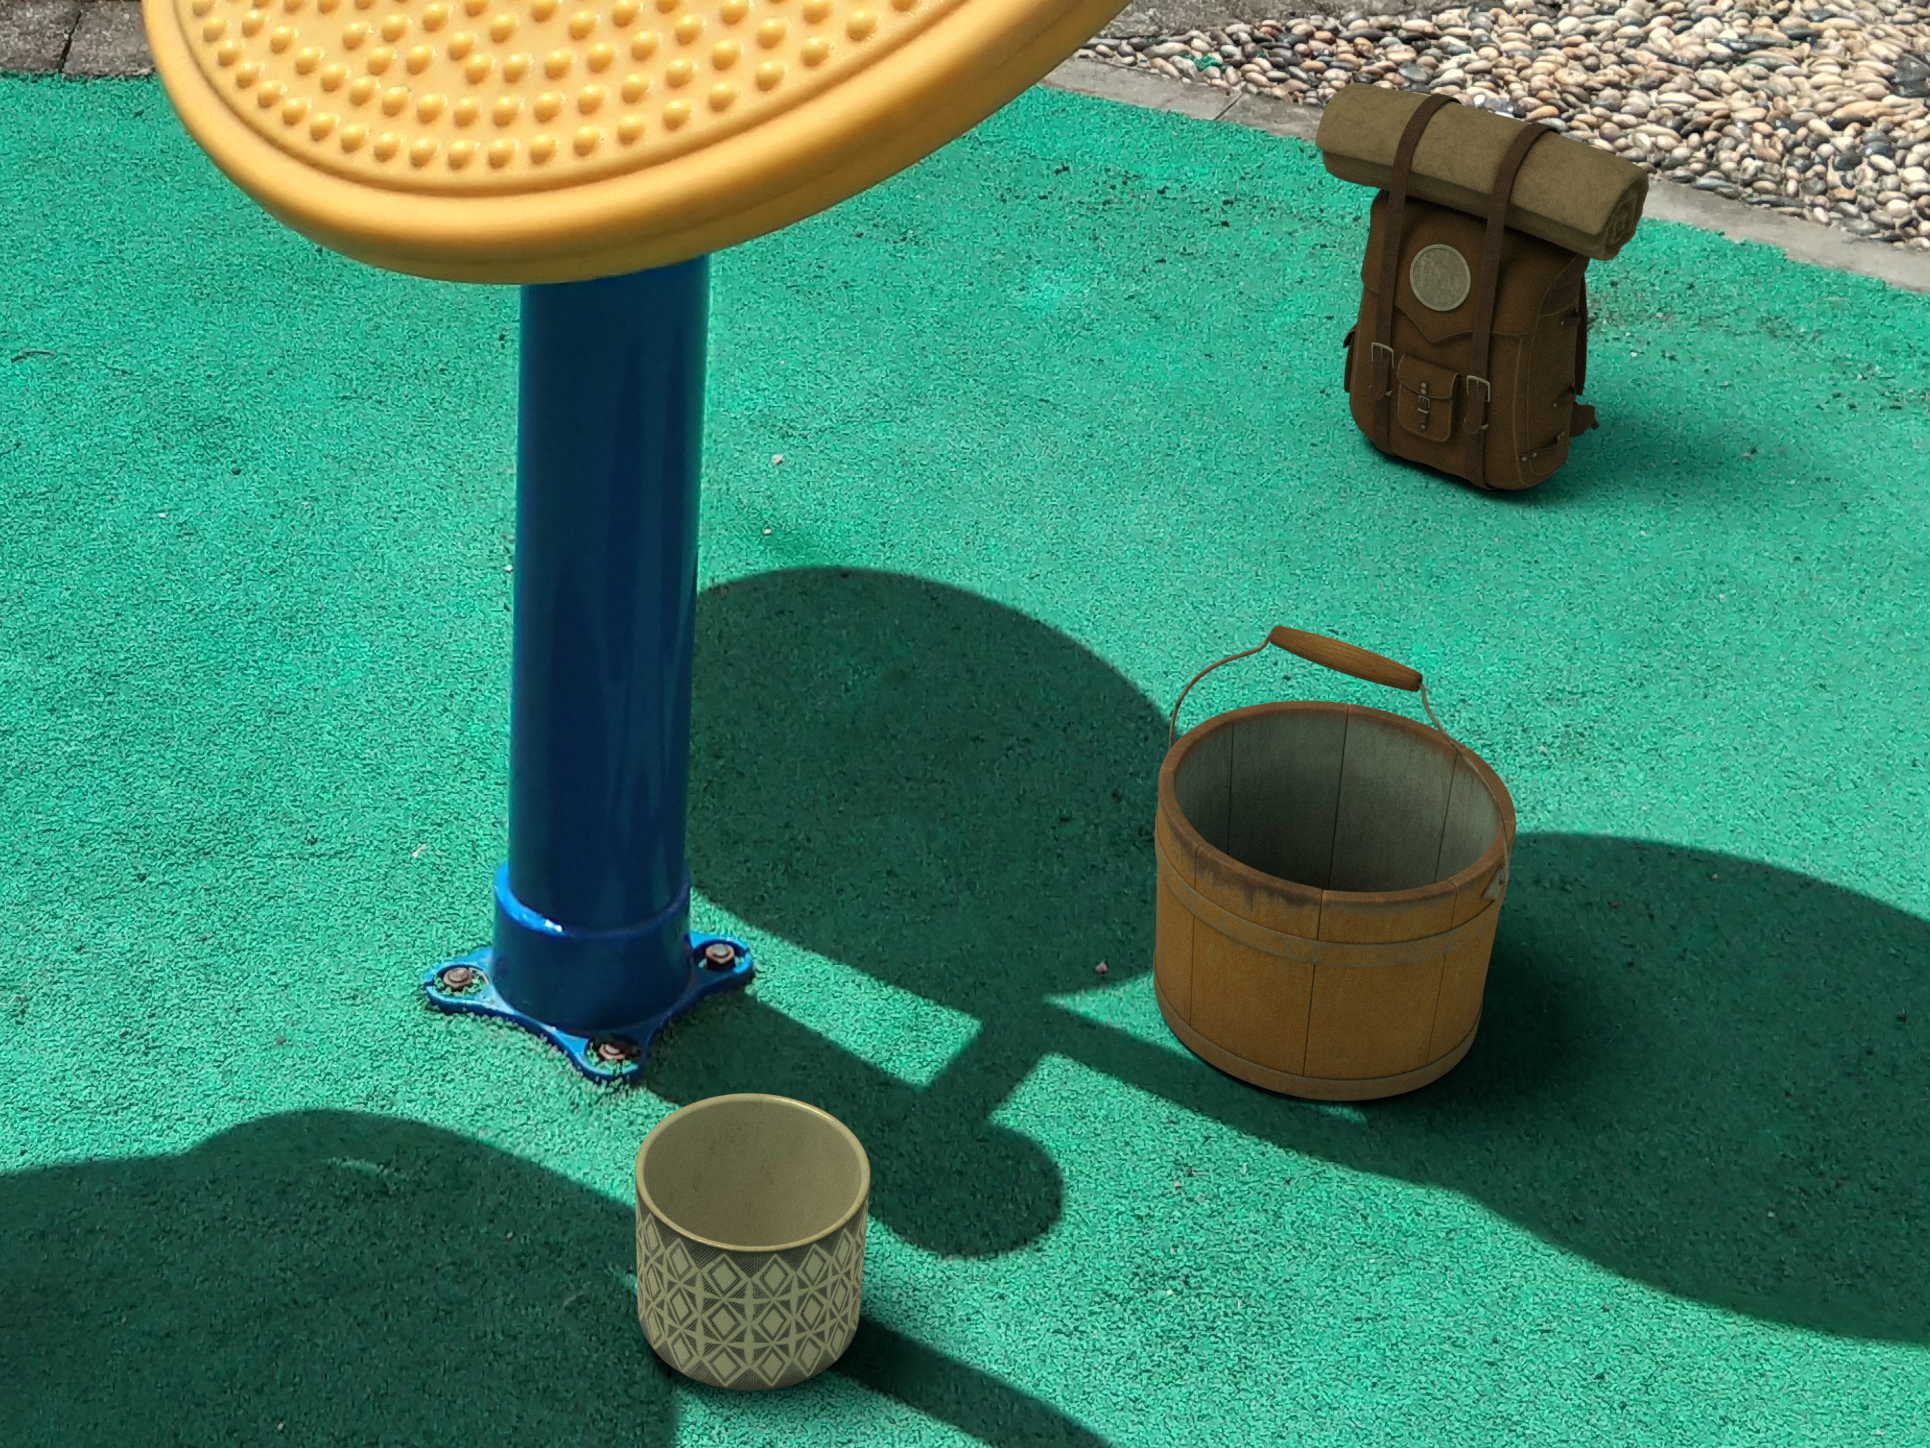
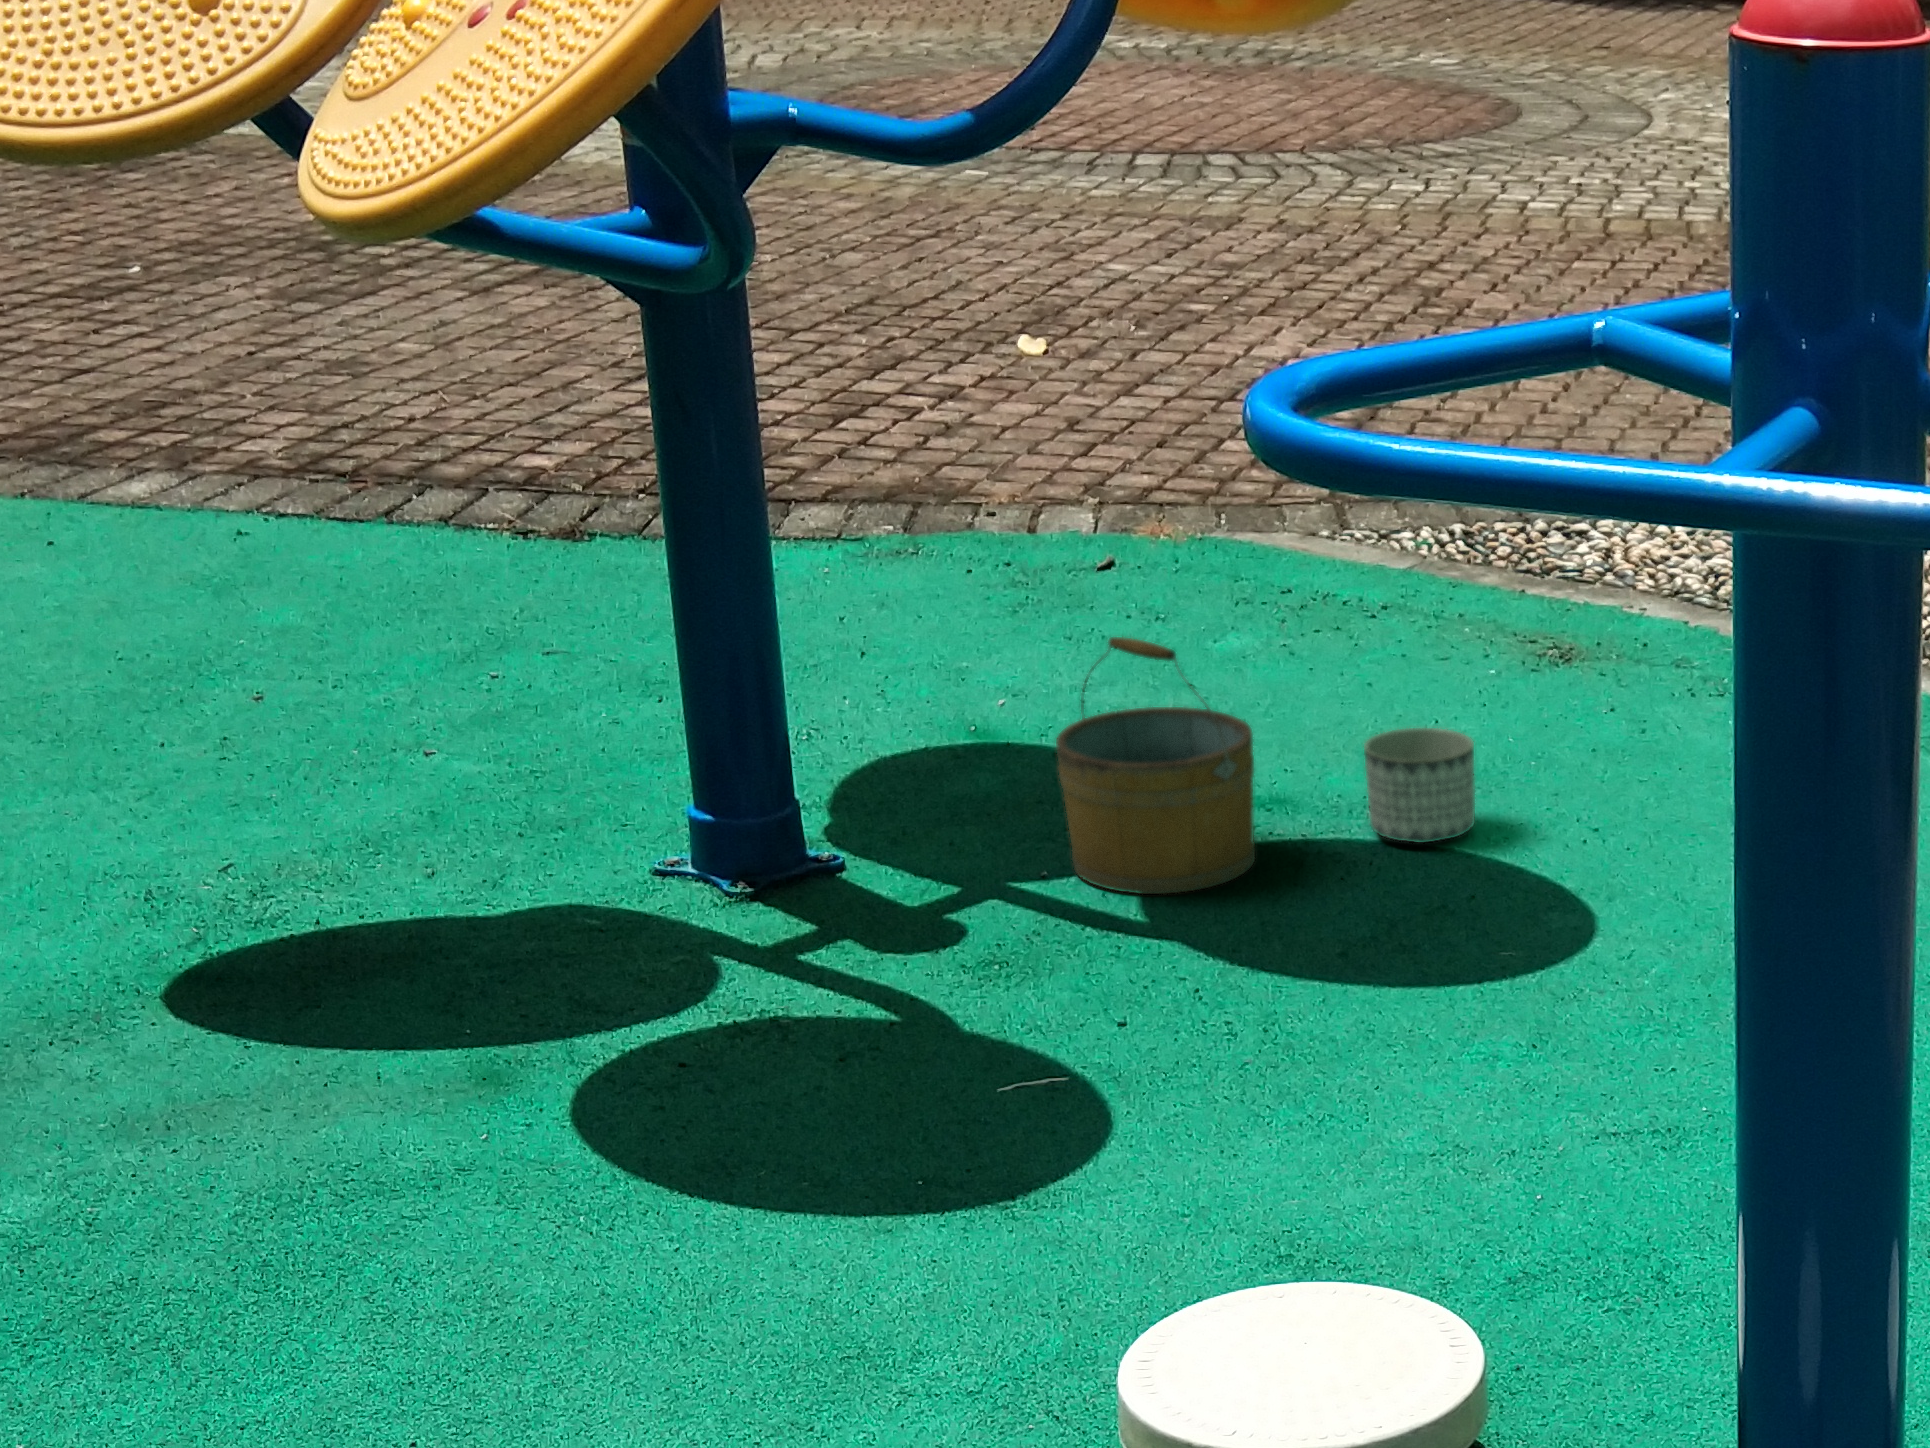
backpack: present [1315,83,1649,490] -> none [1325,442,1526,693]
planter: present [635,1093,870,1391] -> present [1364,728,1475,843]

